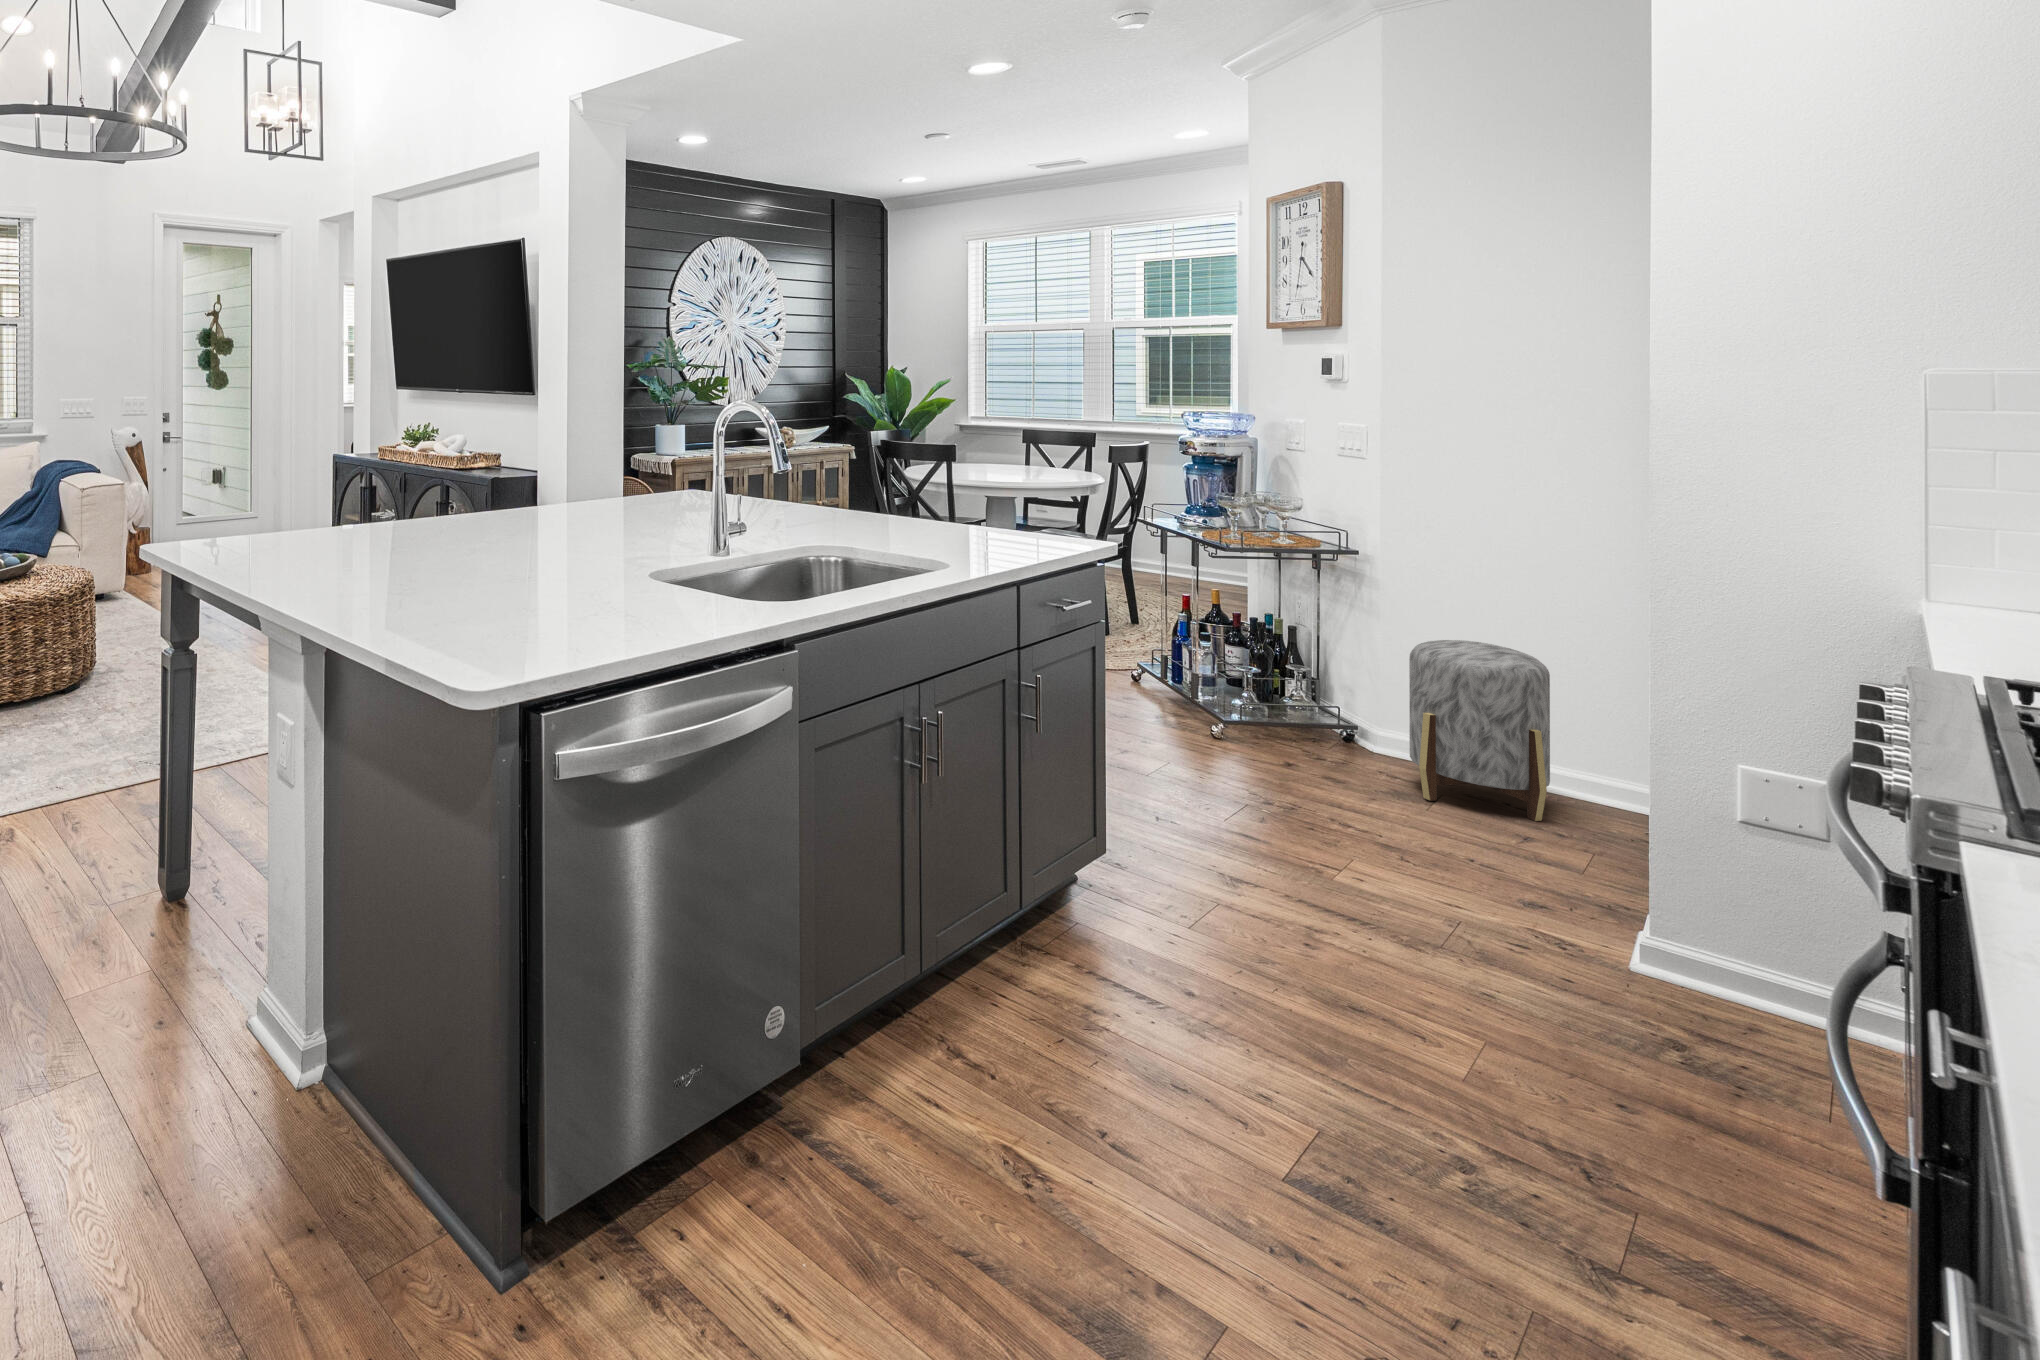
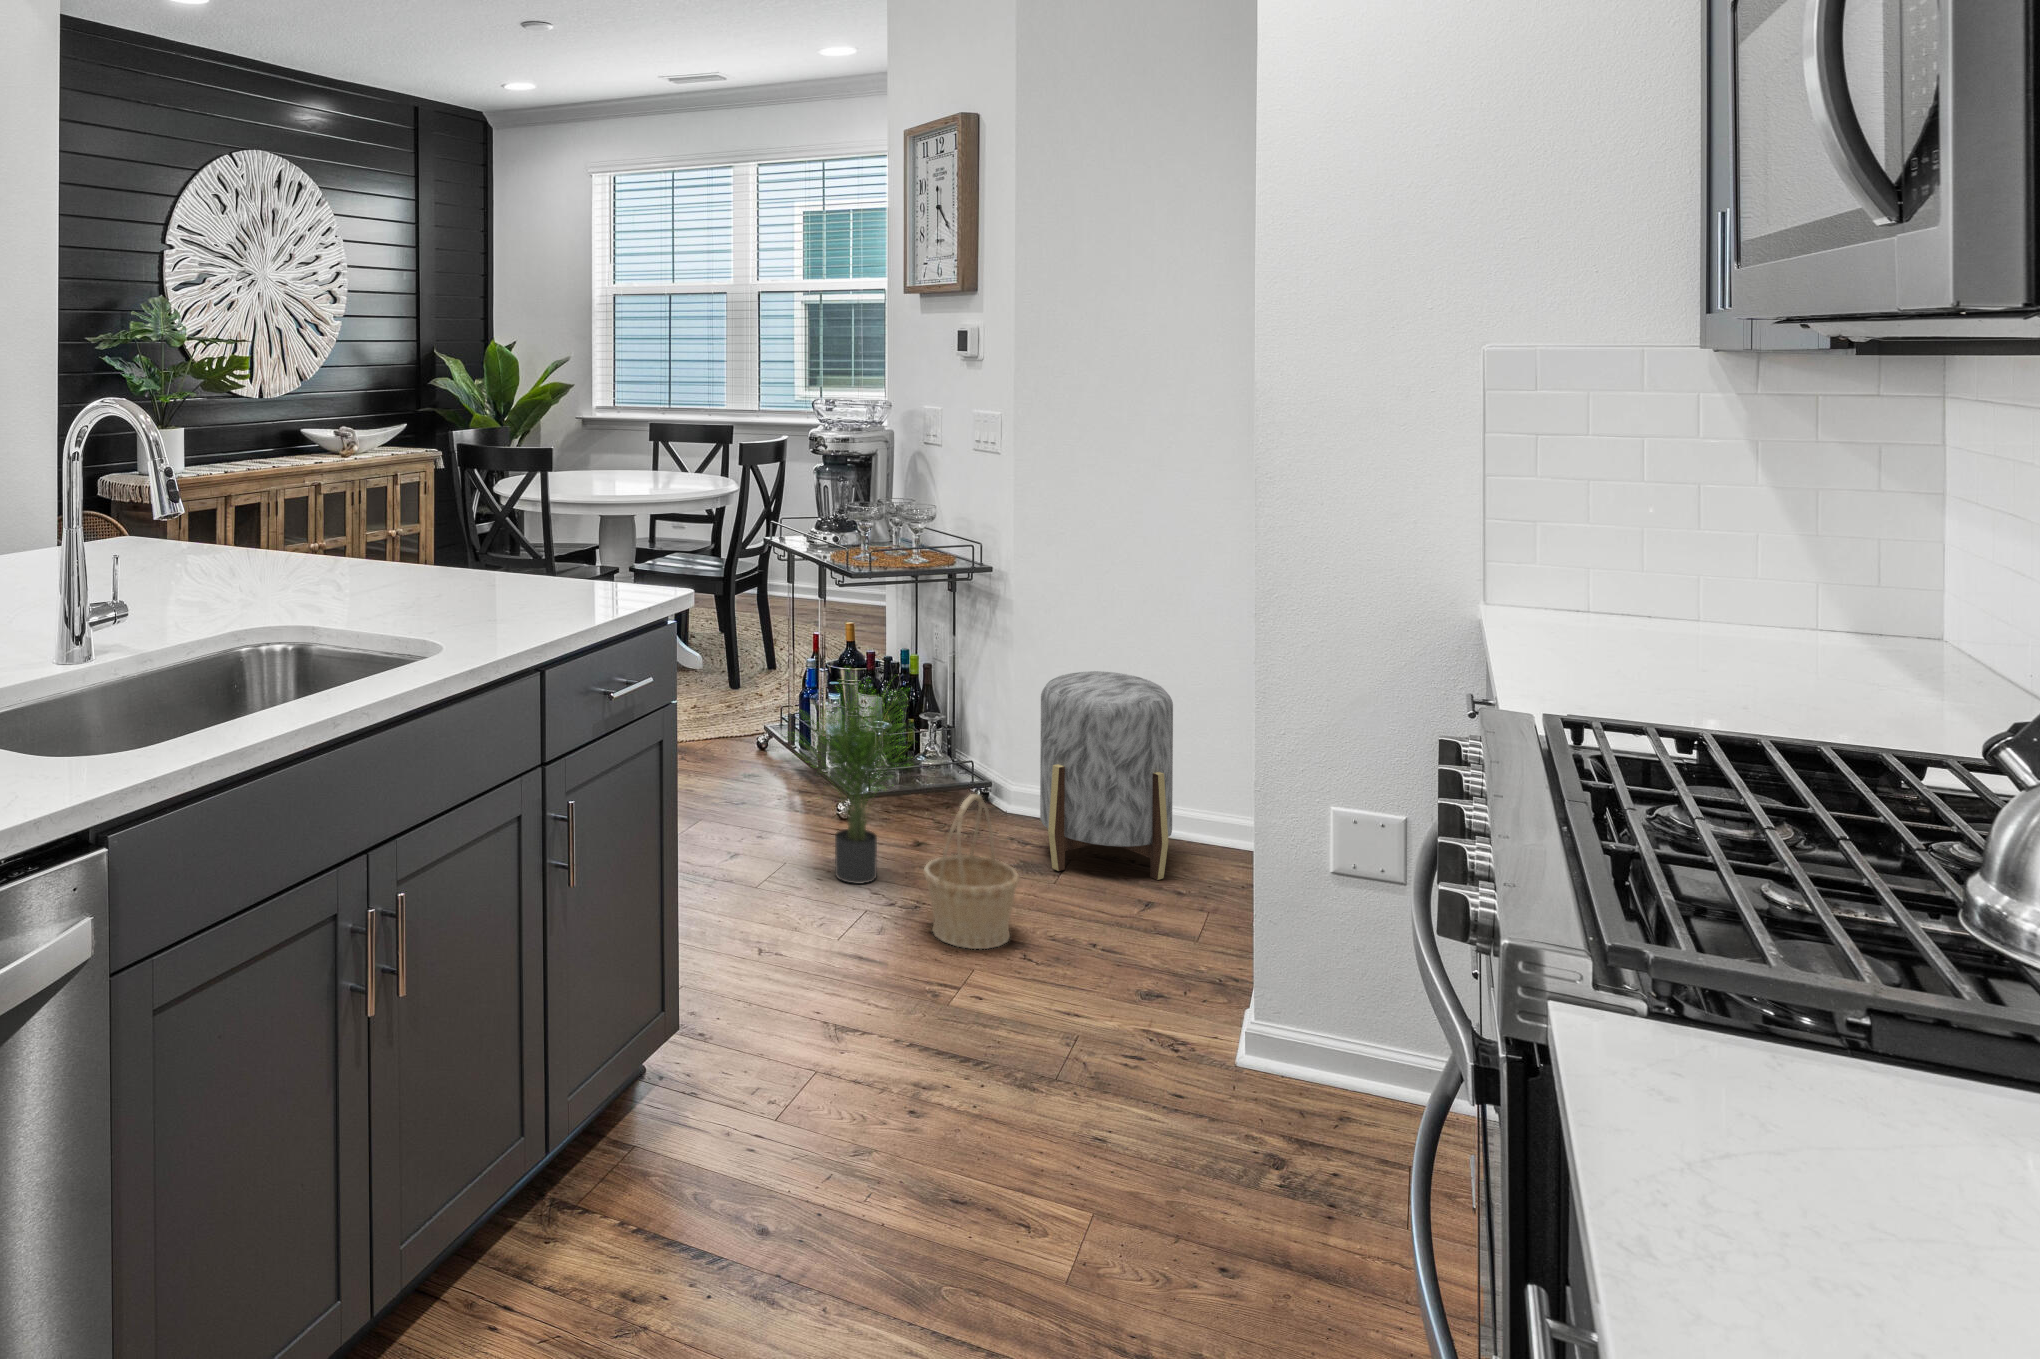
potted plant: none [1160,615,1296,785] -> present [790,679,908,884]
basket: none [1302,723,1396,847] -> present [923,794,1019,949]

